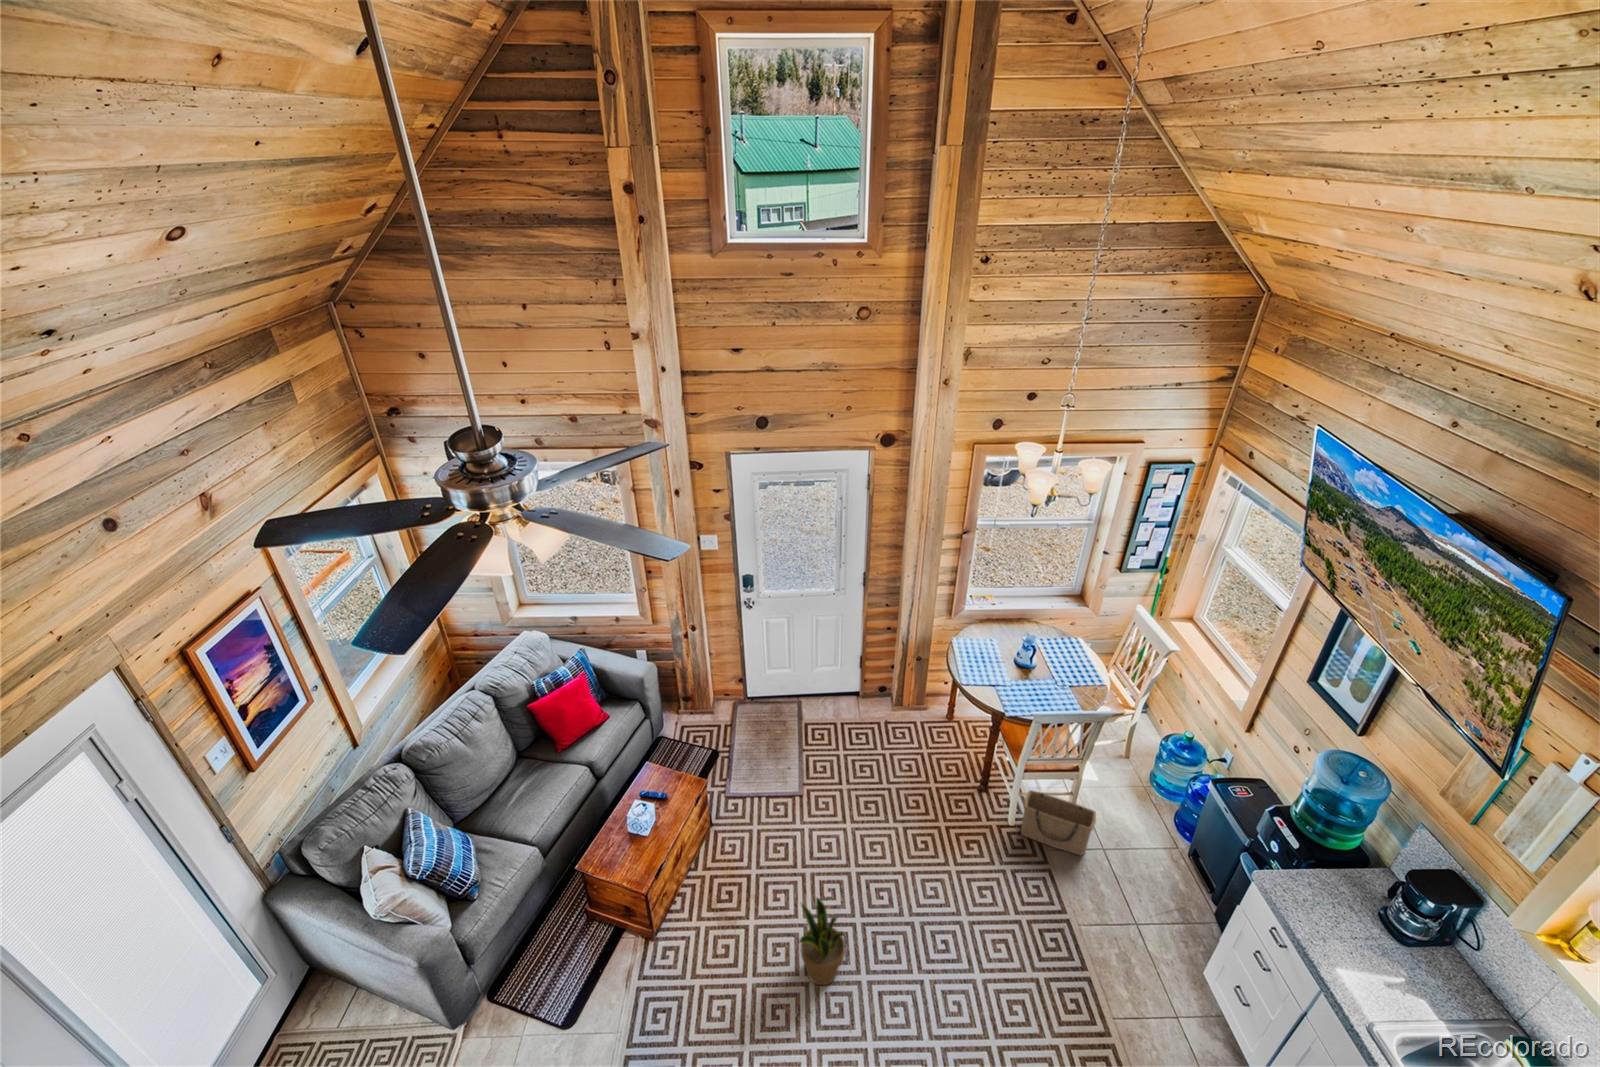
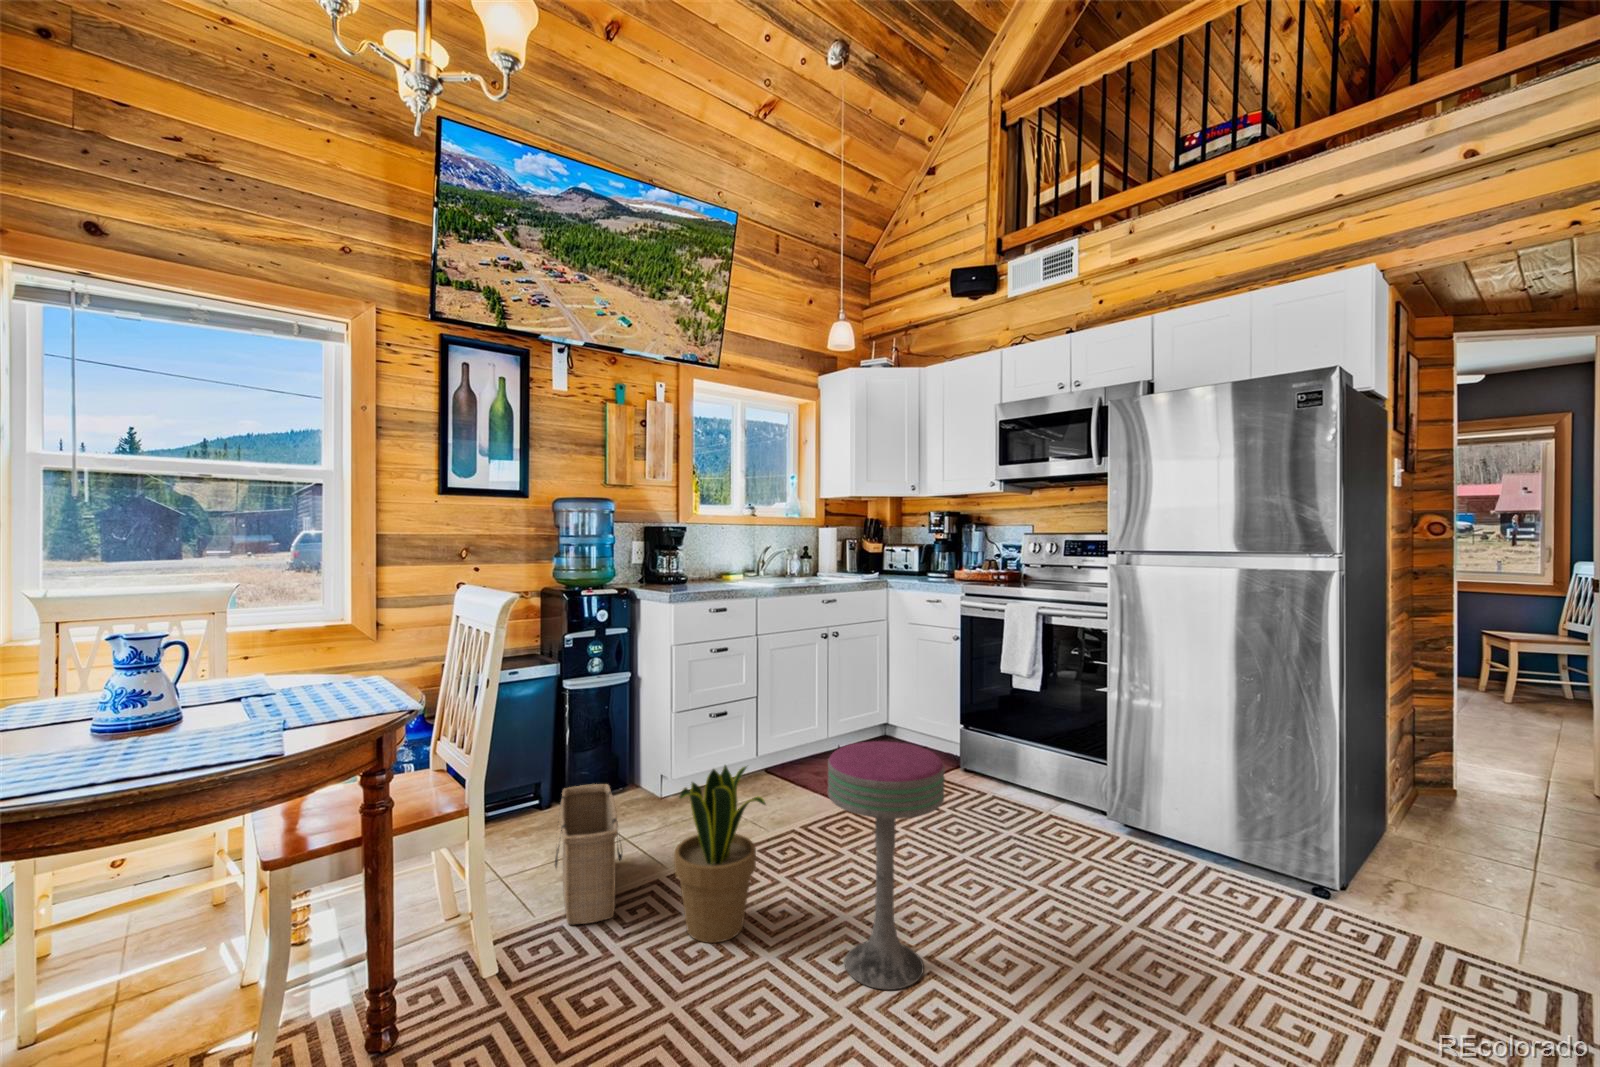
bar stool: none [898,809,955,909] -> present [828,741,945,990]
potted plant: present [799,898,845,985] -> present [674,765,765,943]

